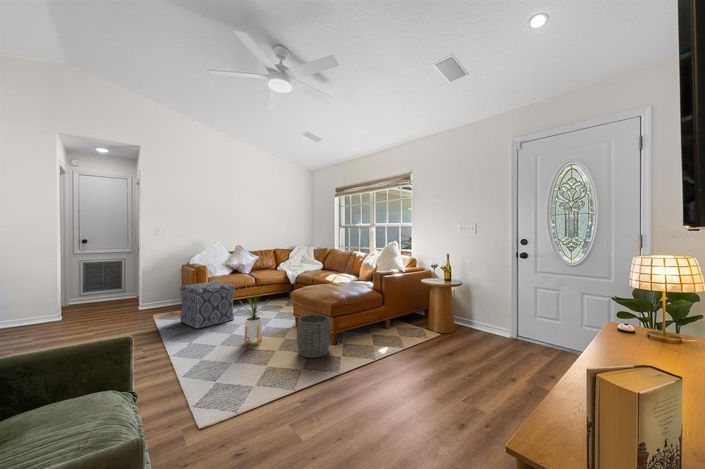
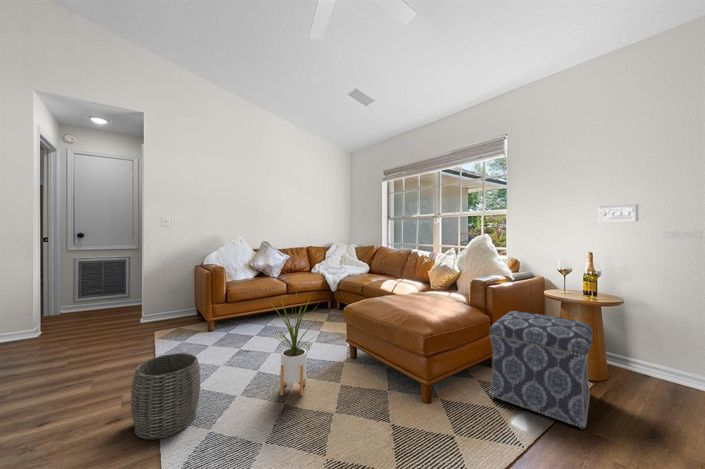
ottoman: present [180,282,235,329] -> present [490,311,592,429]
woven basket: present [297,314,331,358] -> present [131,353,200,440]

